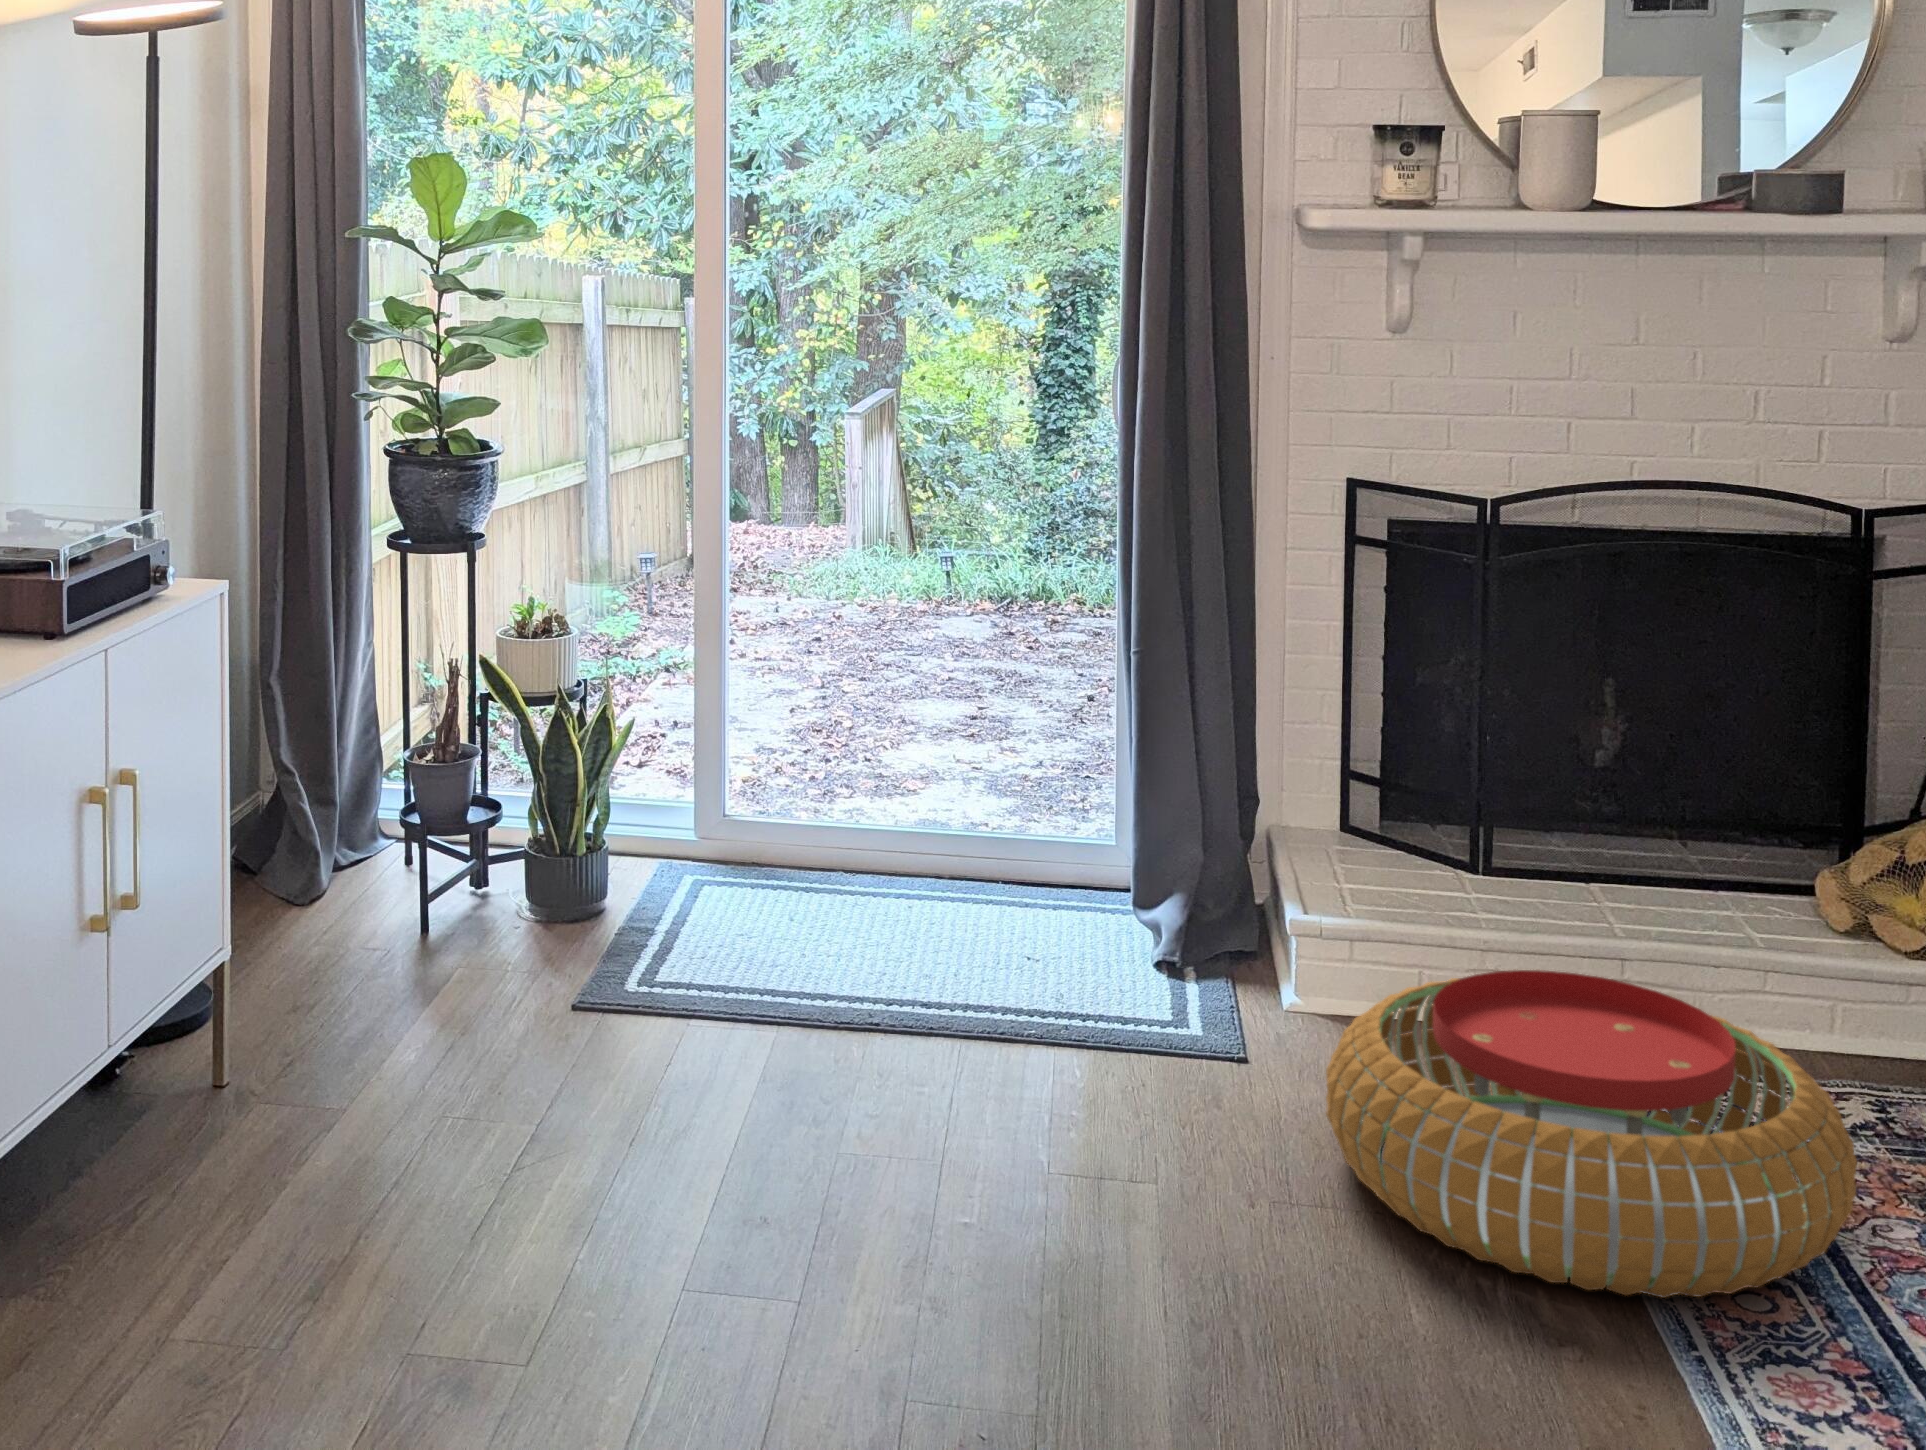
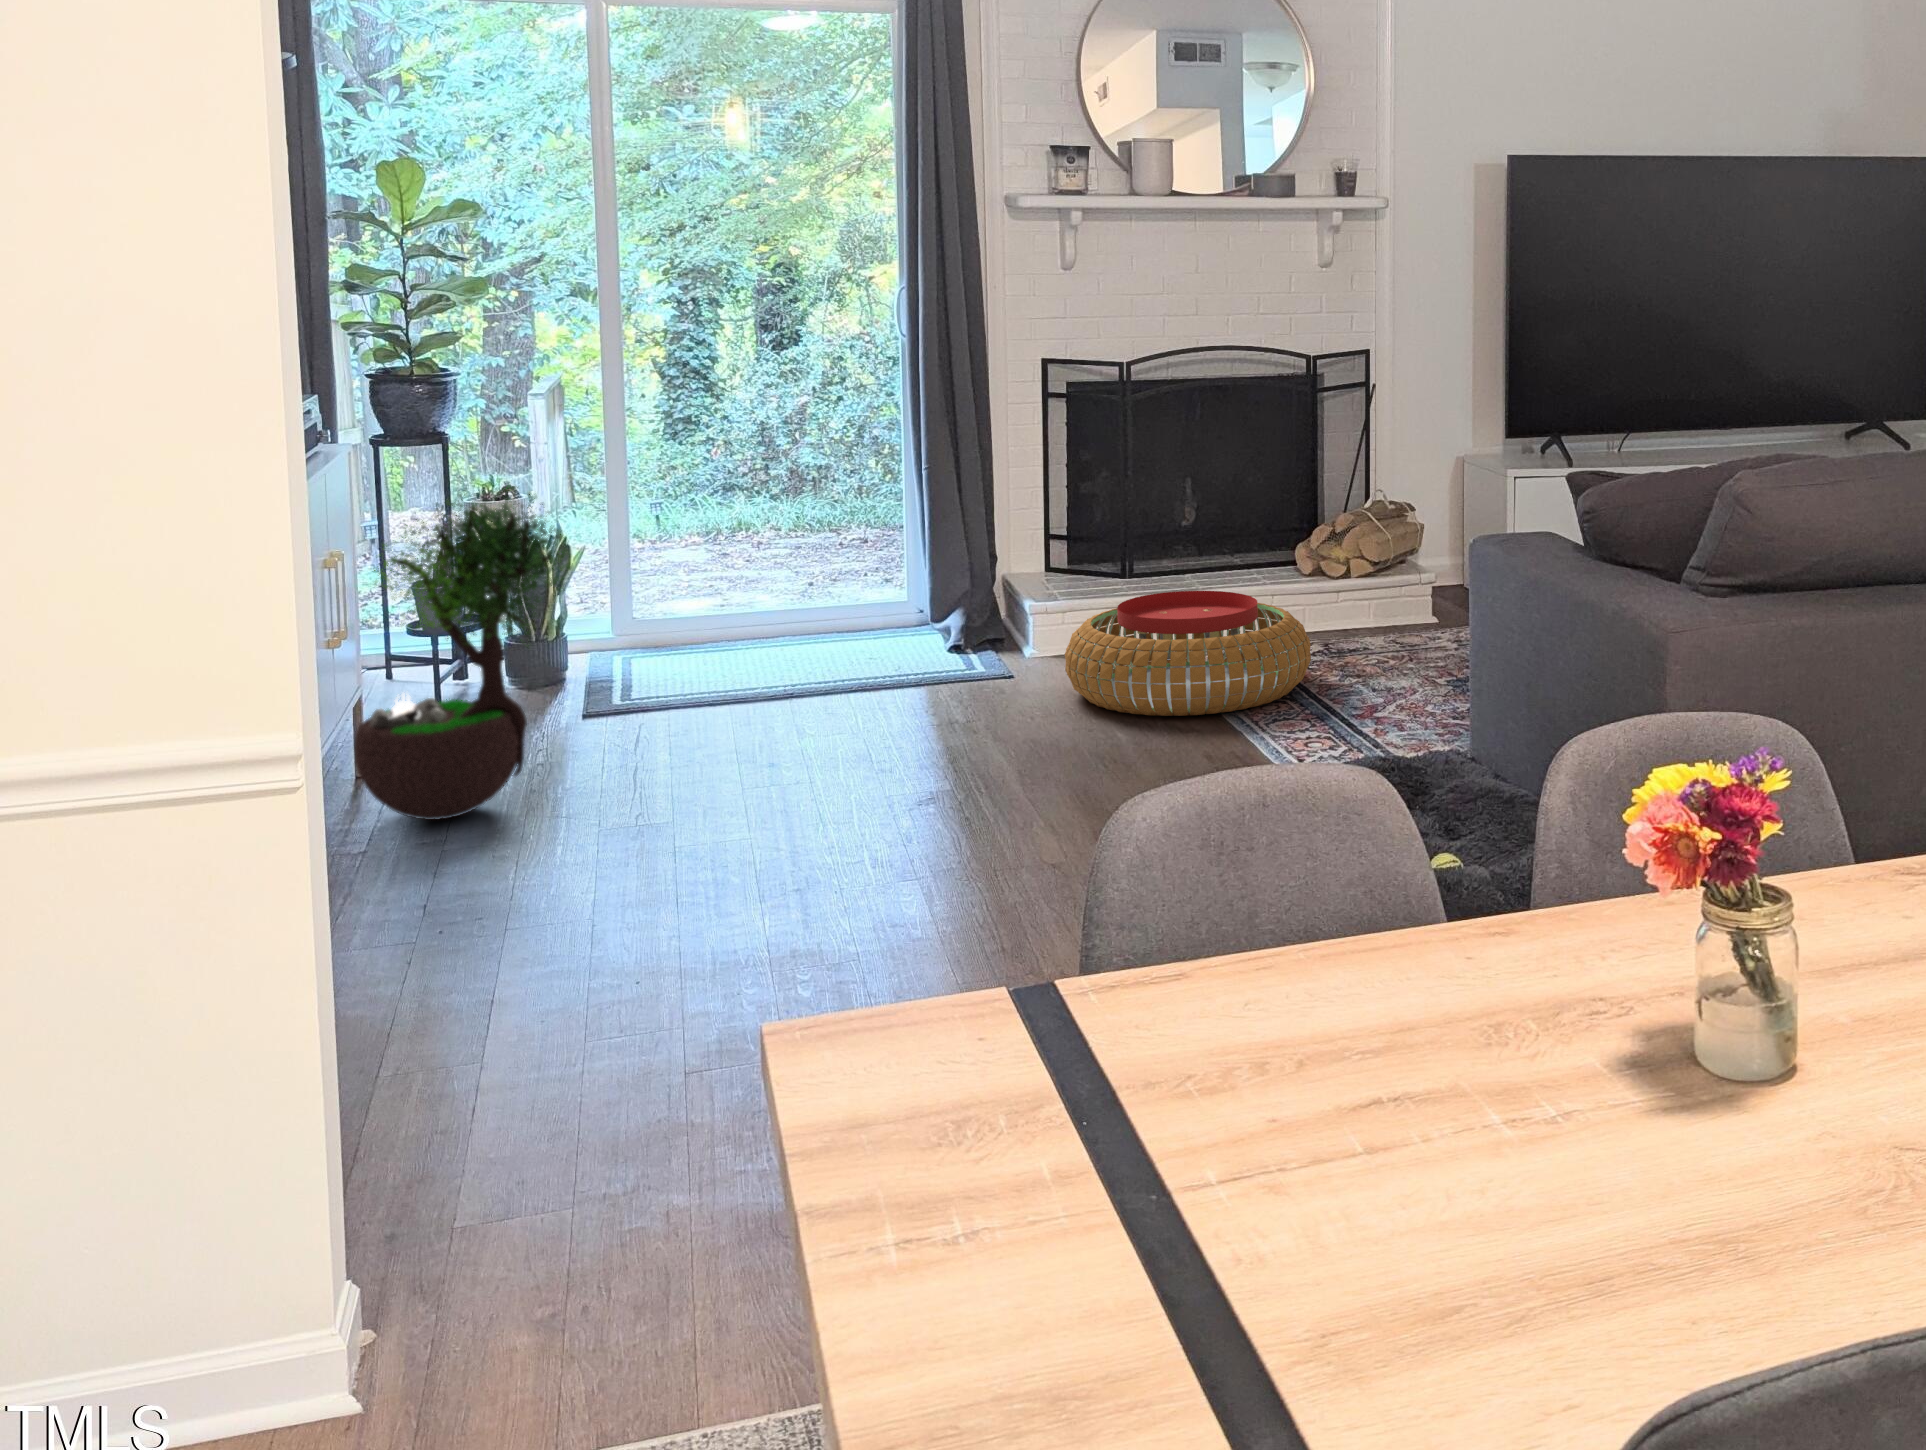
potted tree: none [108,679,427,1240] -> present [354,486,570,820]

